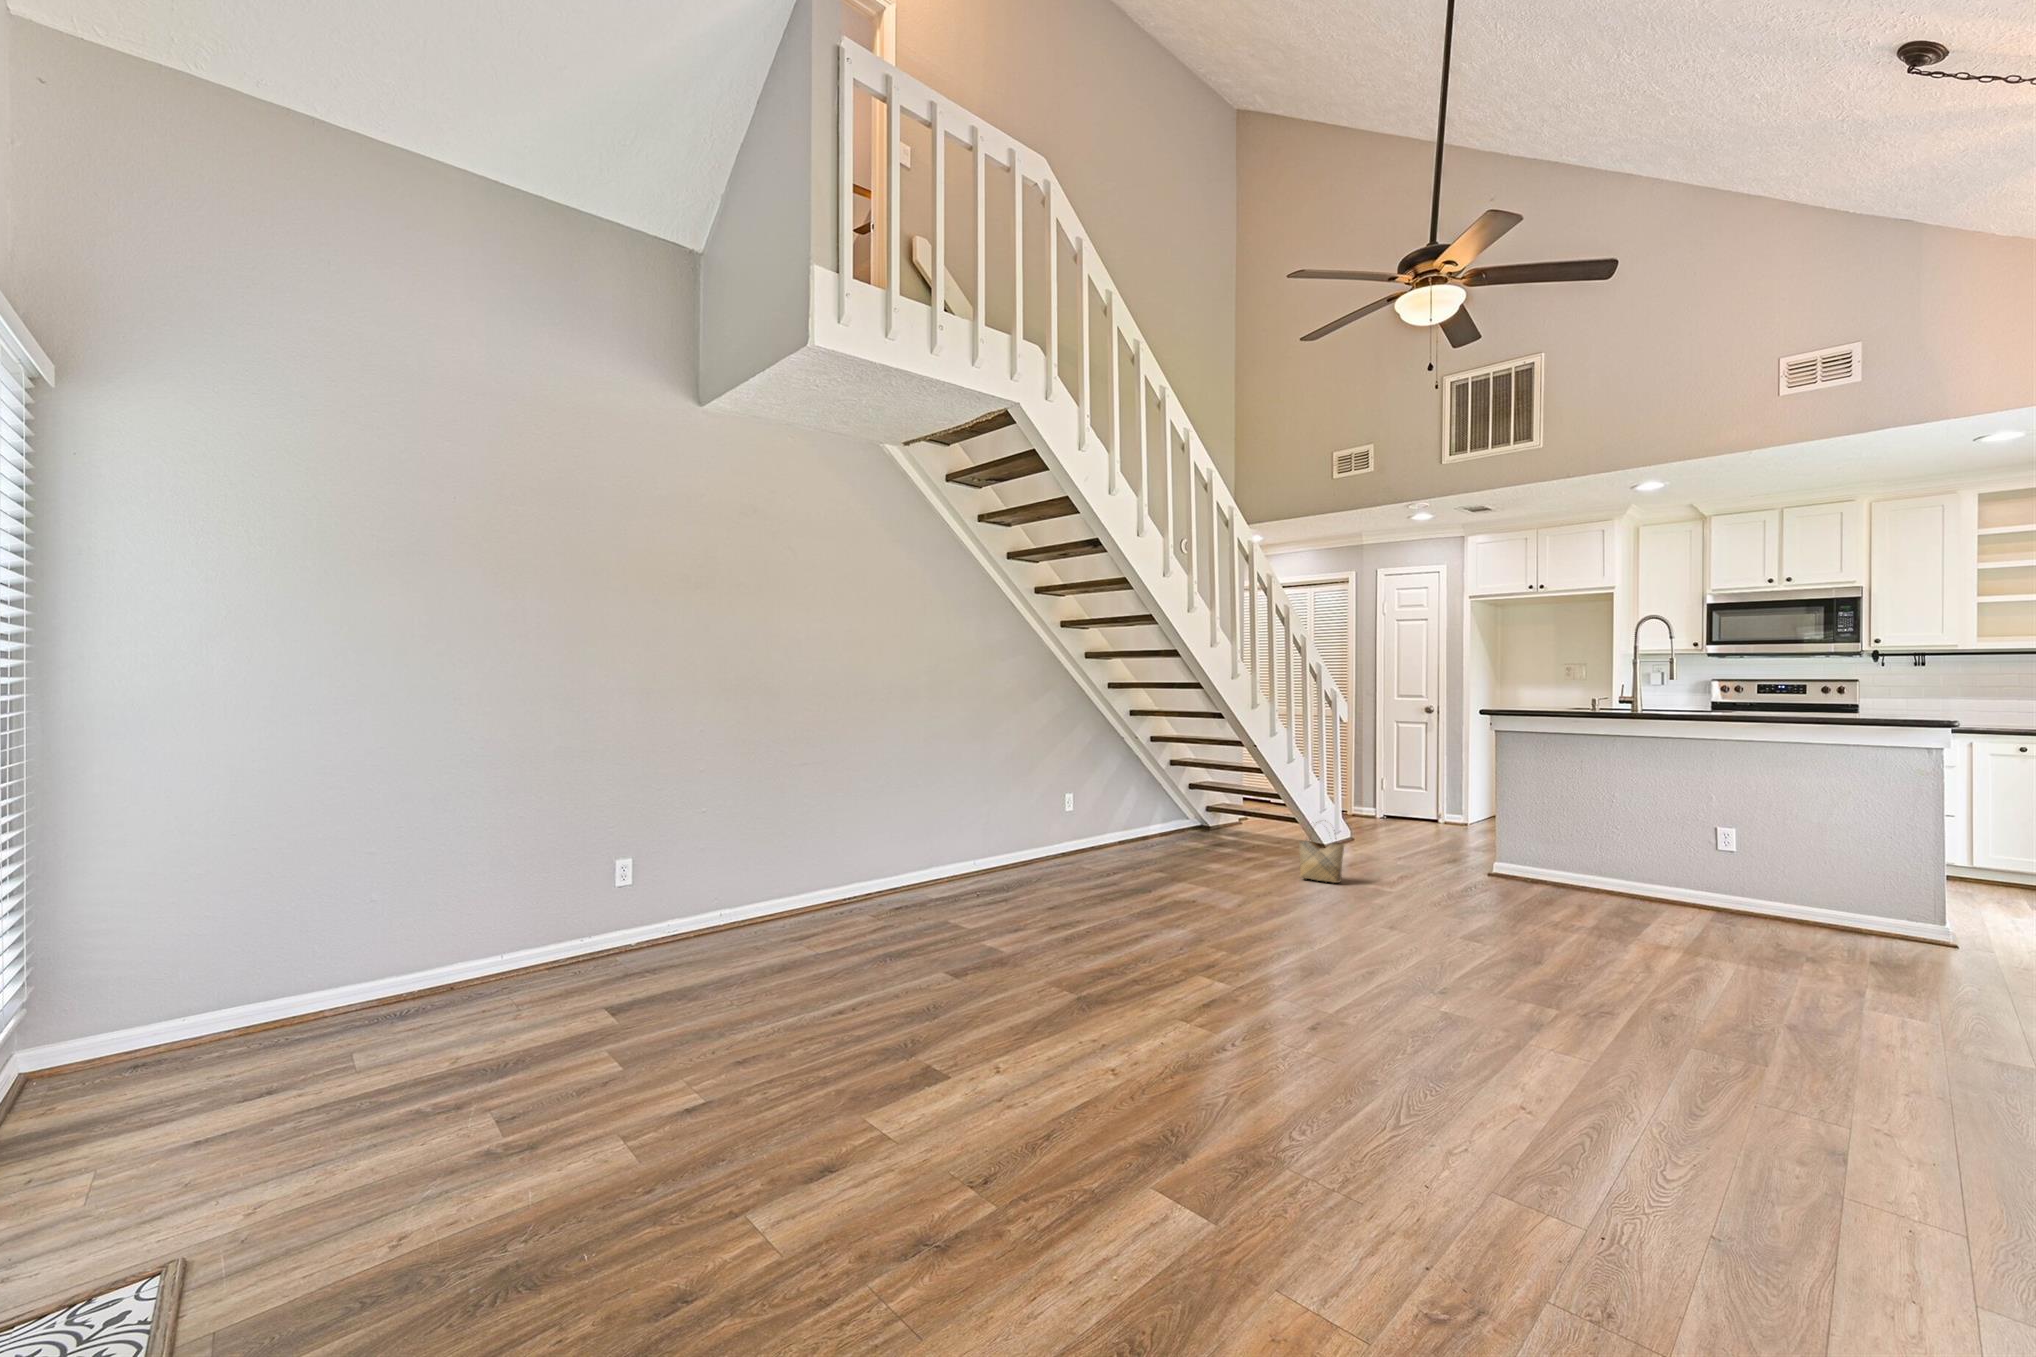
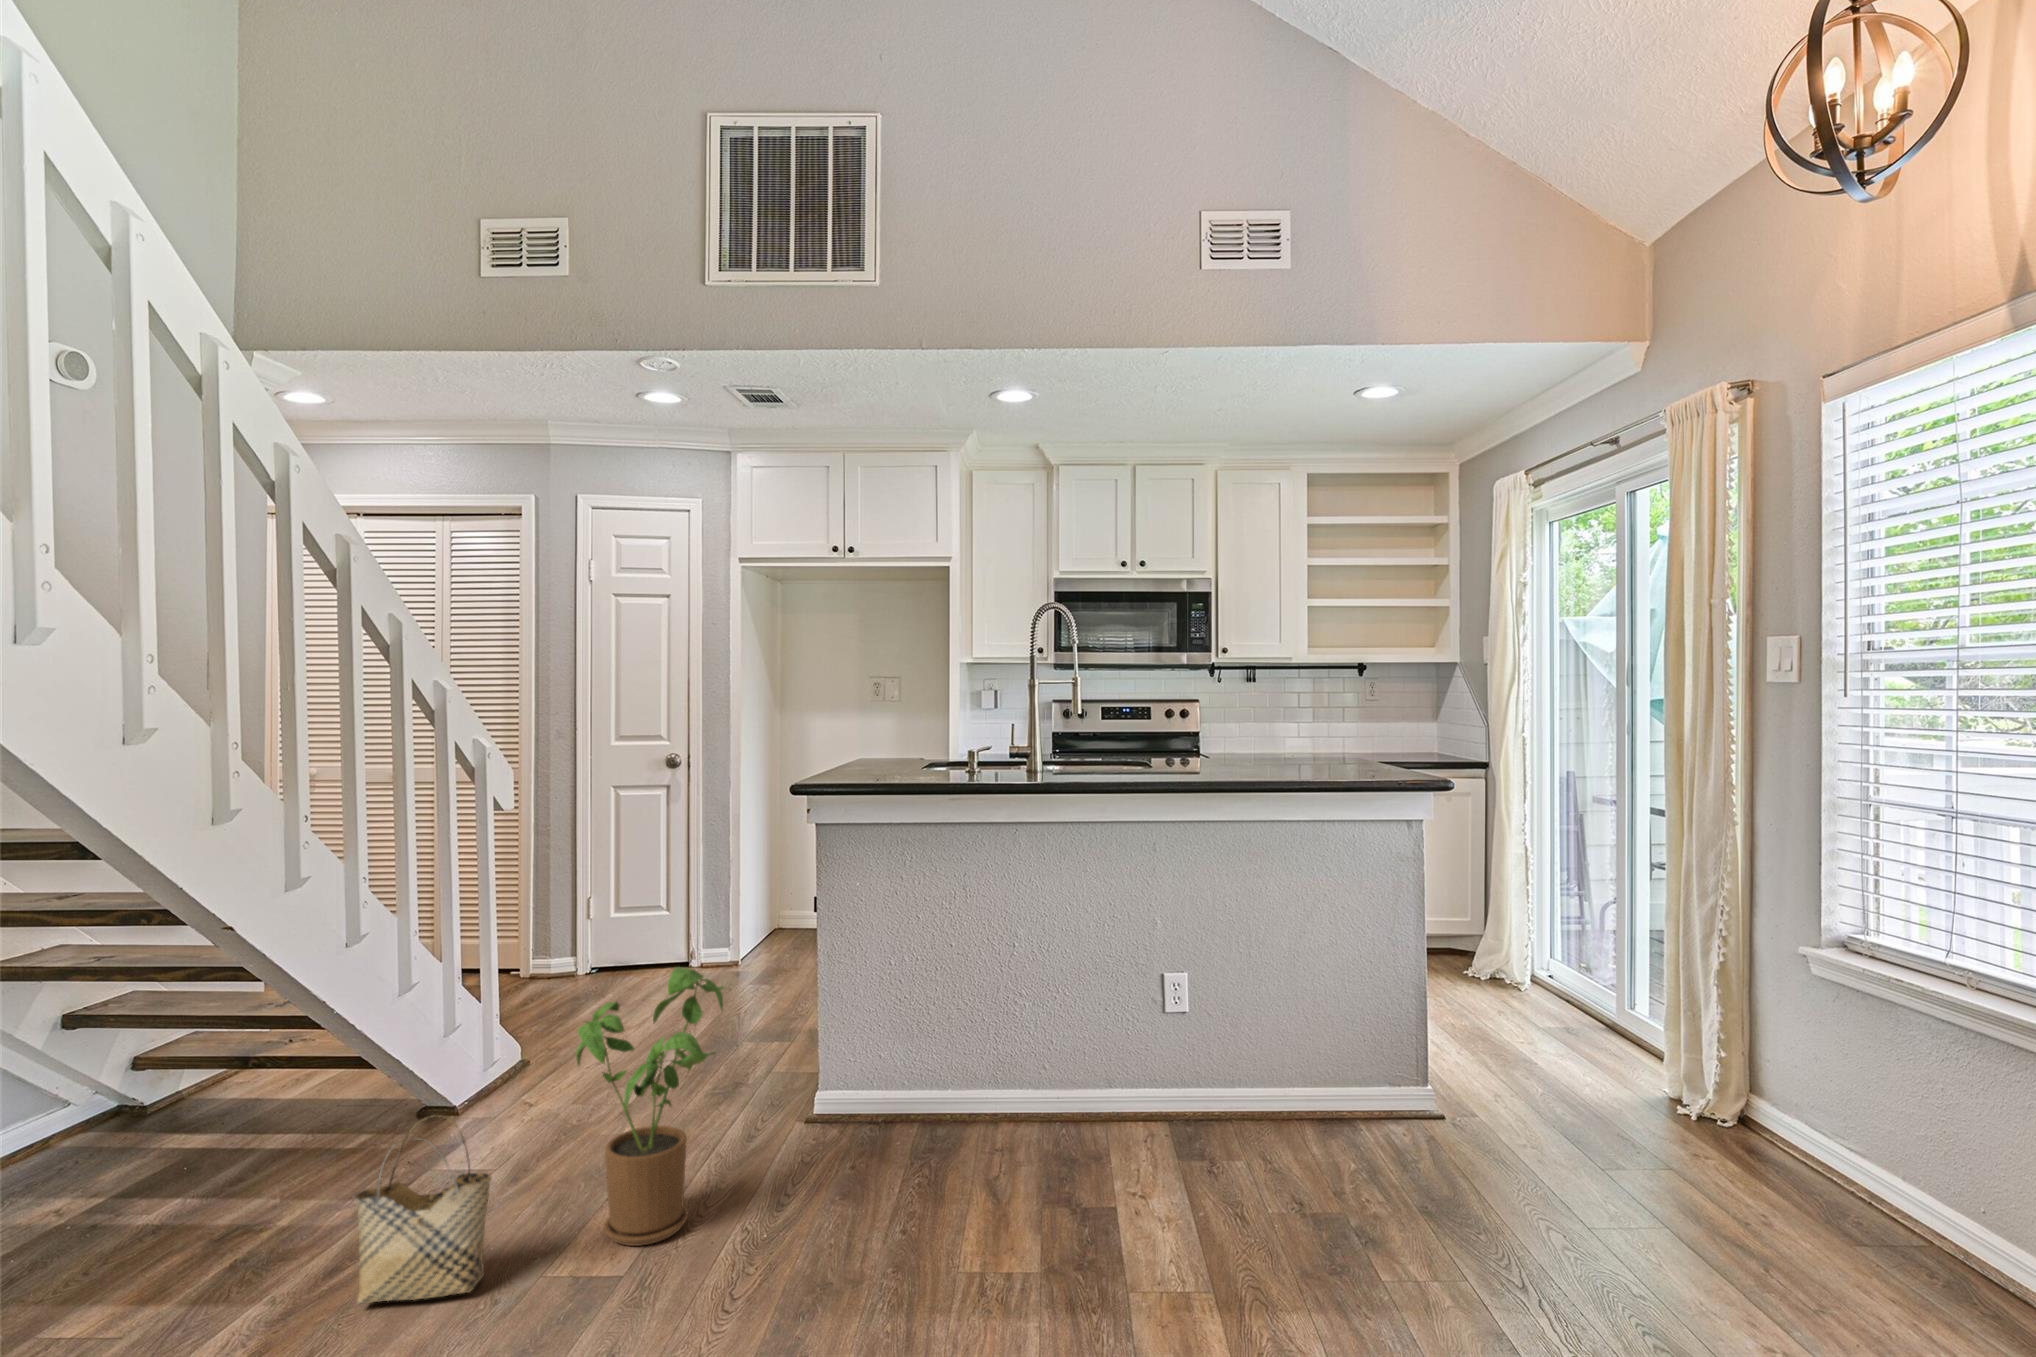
house plant: none [1376,780,1442,888] -> present [576,967,724,1246]

